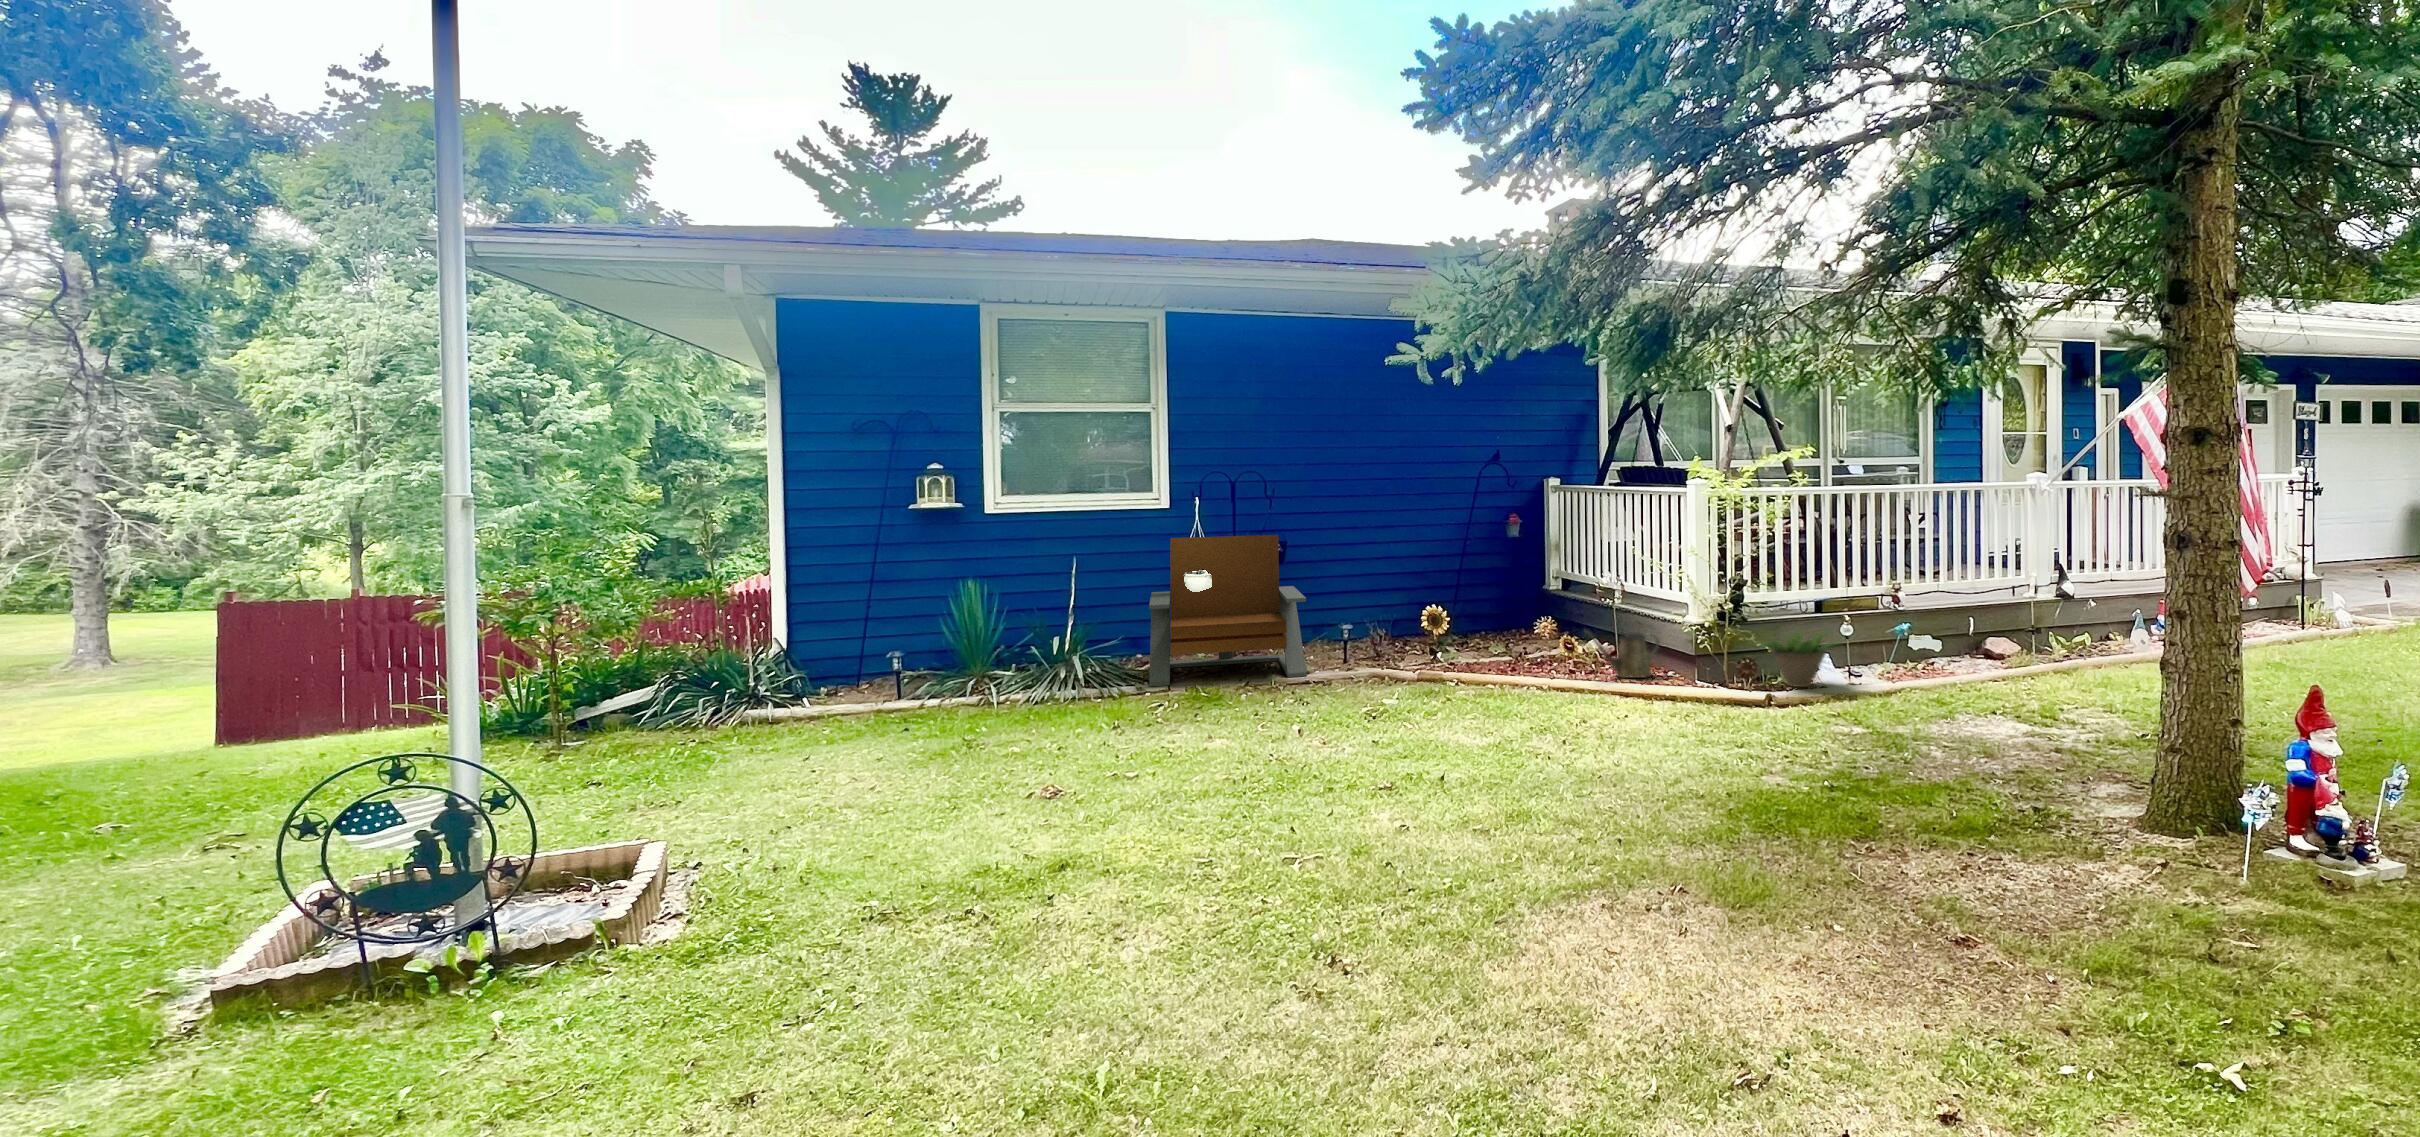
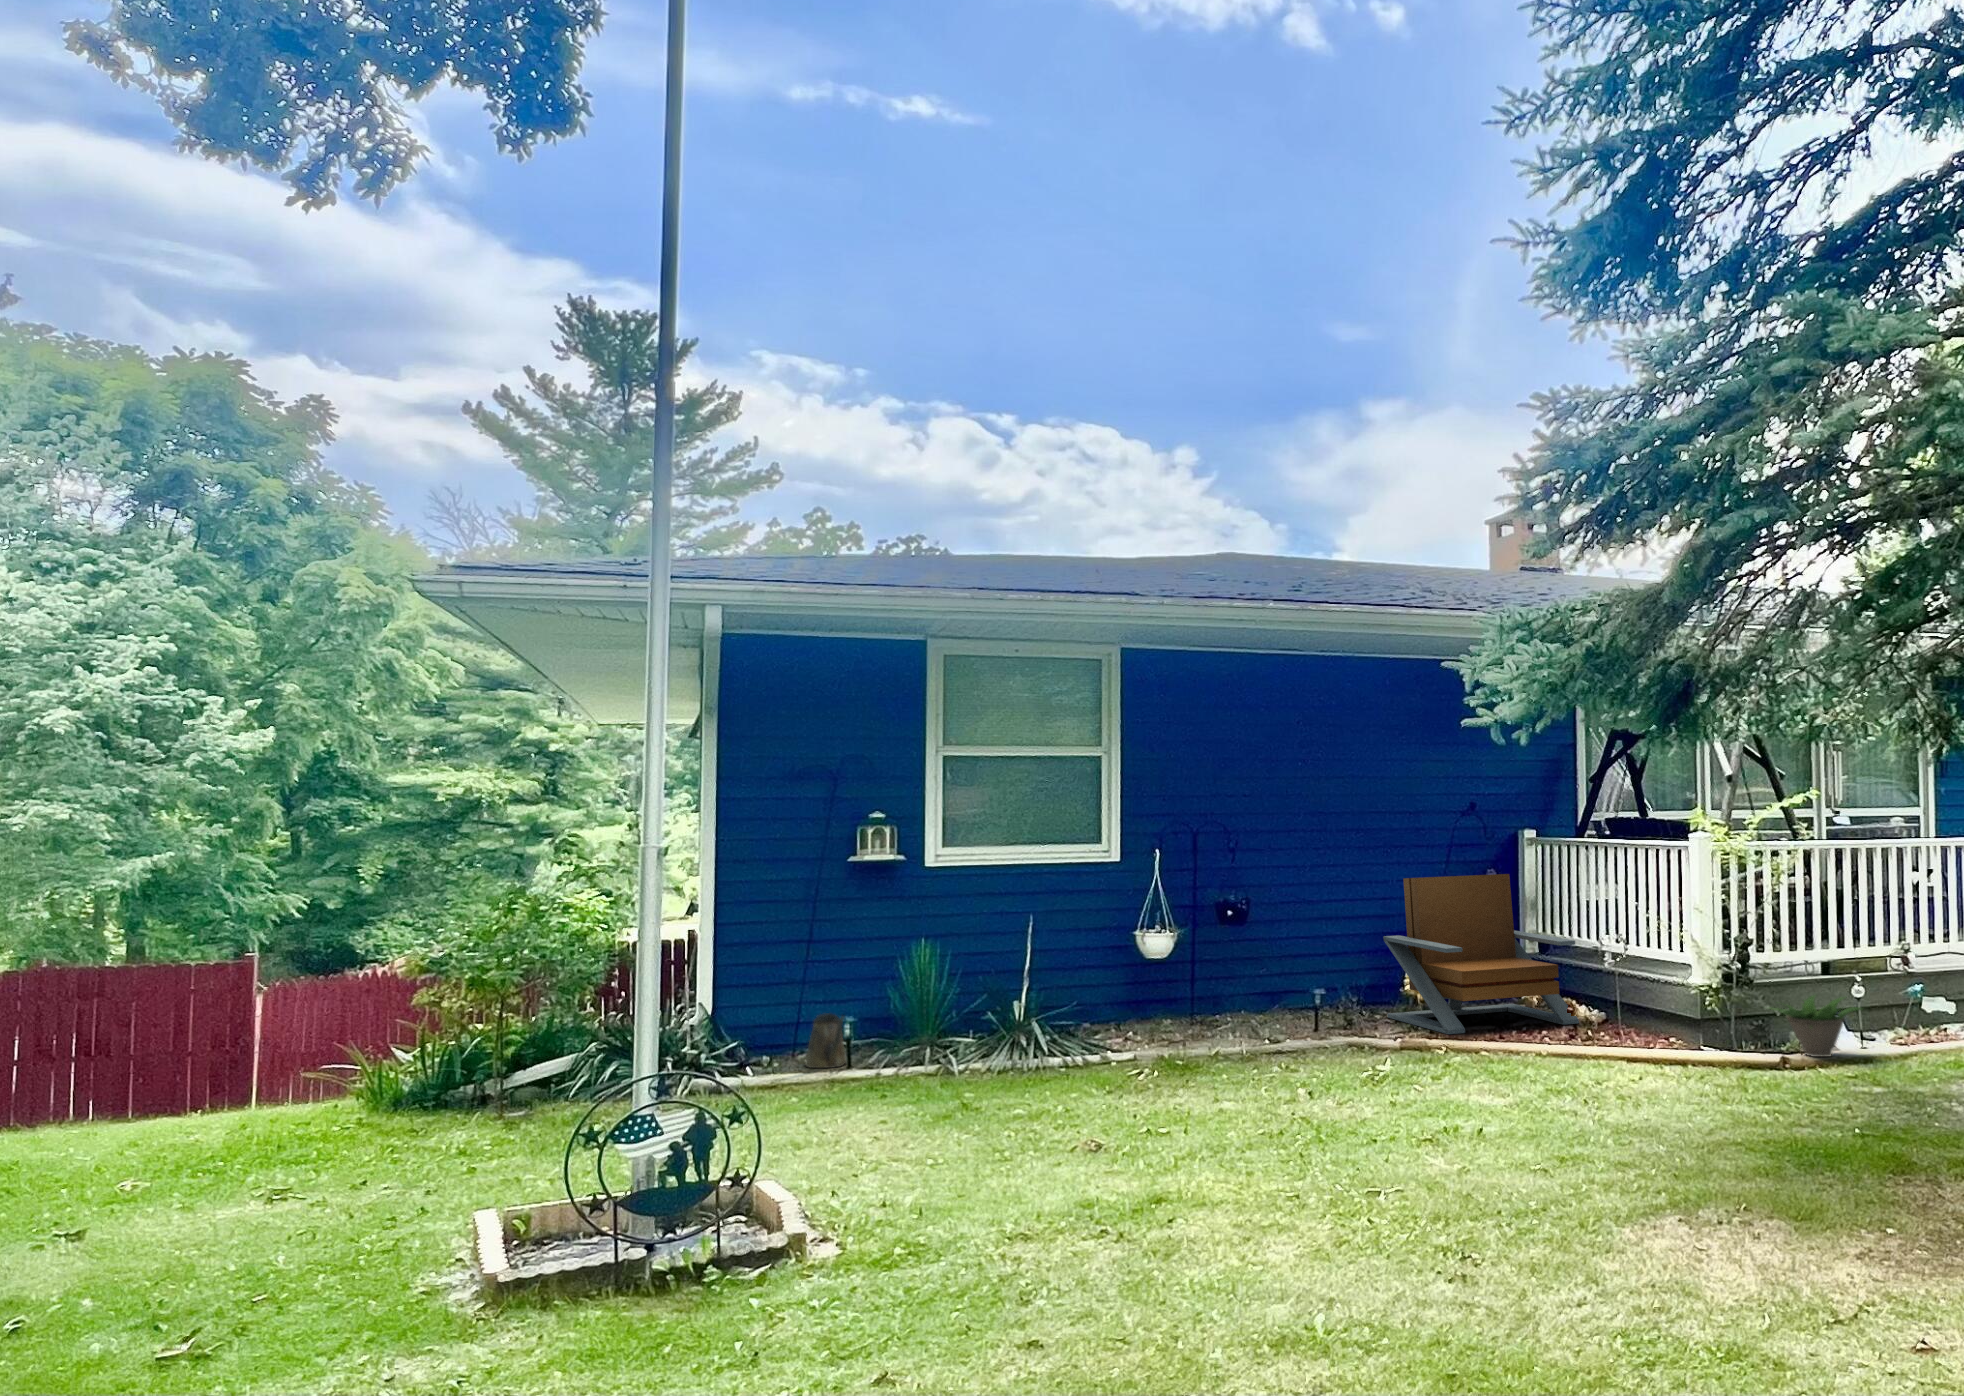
lounge chair: present [1149,535,1307,686] -> present [1383,874,1579,1034]
watering can: present [1585,631,1660,678] -> present [805,1013,846,1068]

